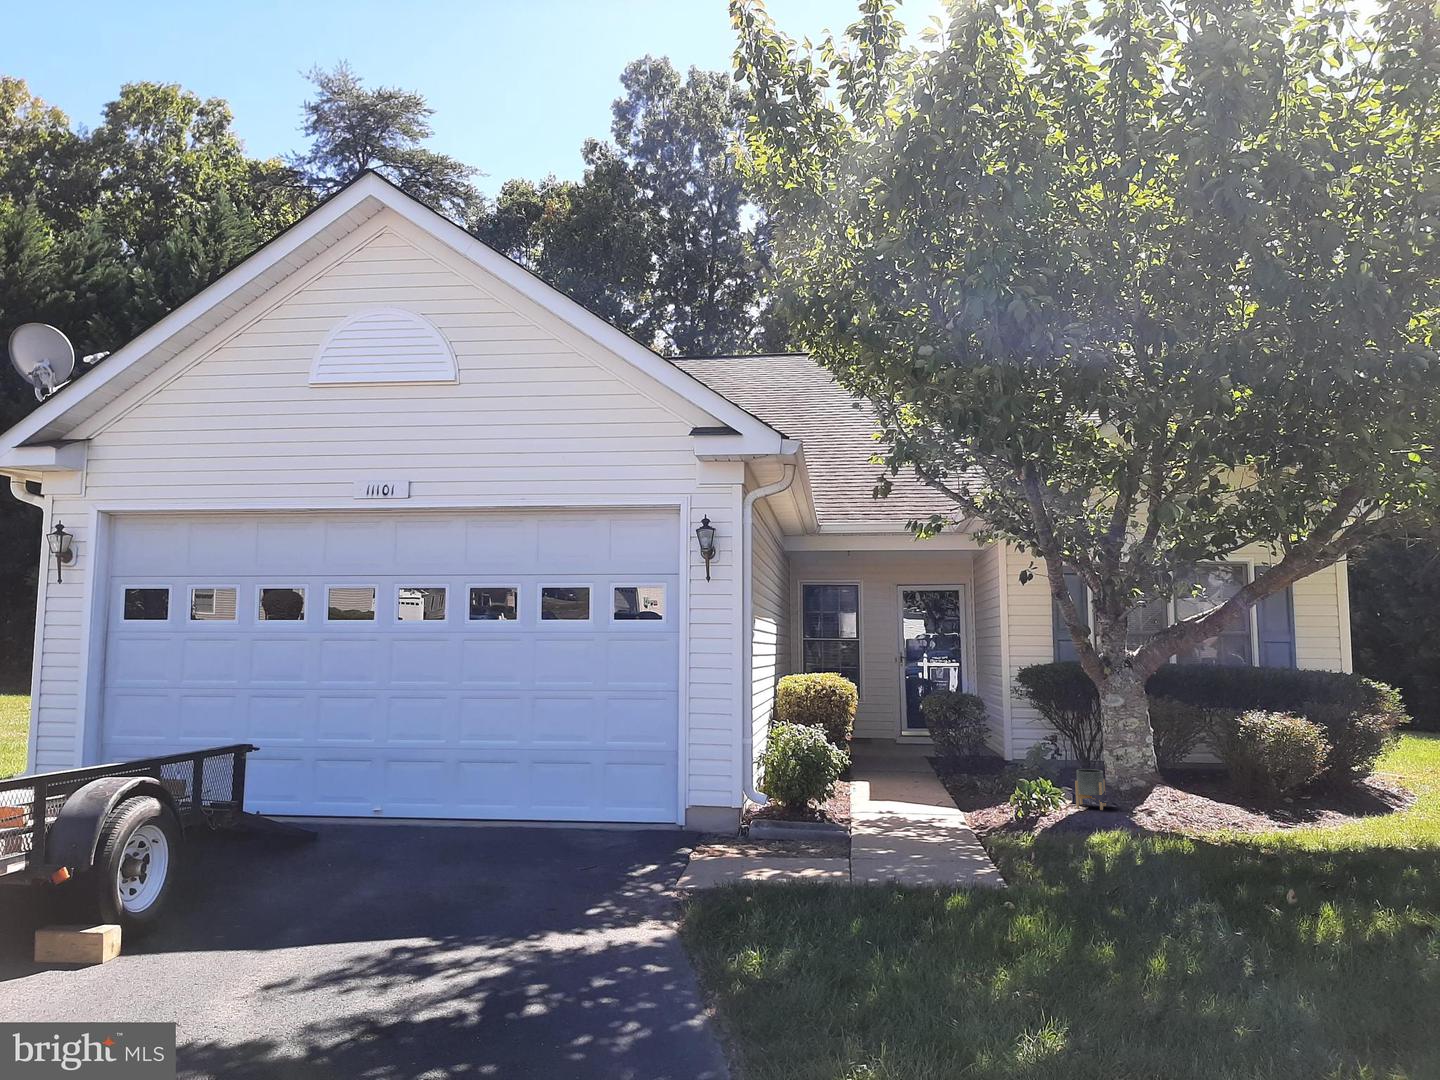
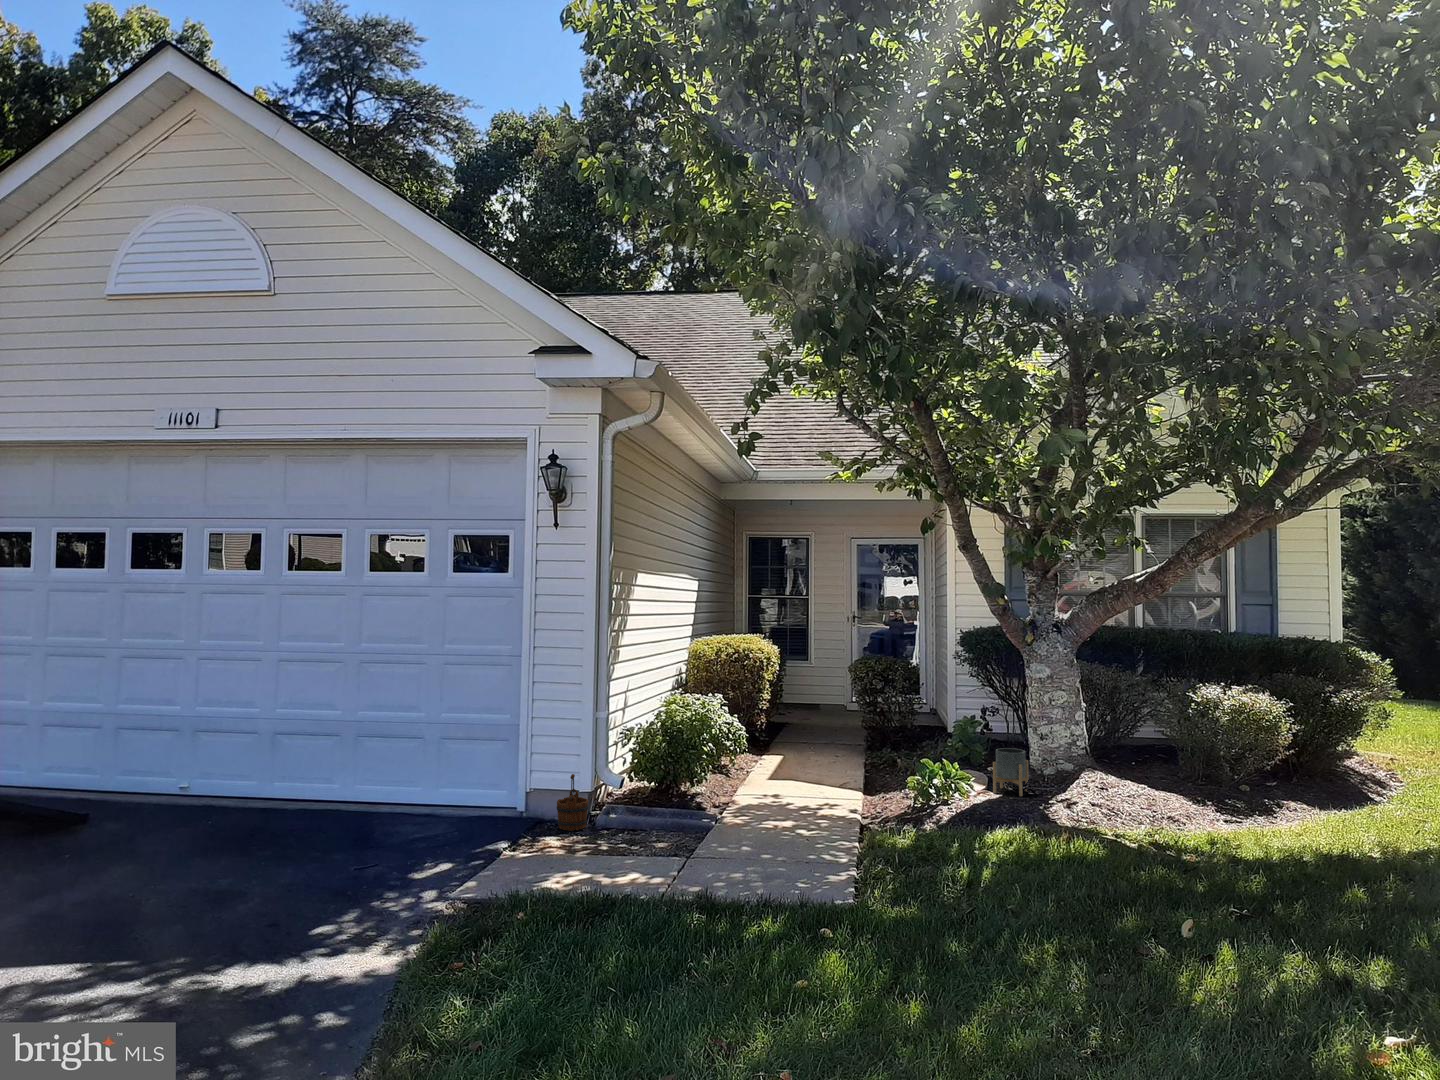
wooden bucket: none [720,793,748,842] -> present [557,774,588,831]

